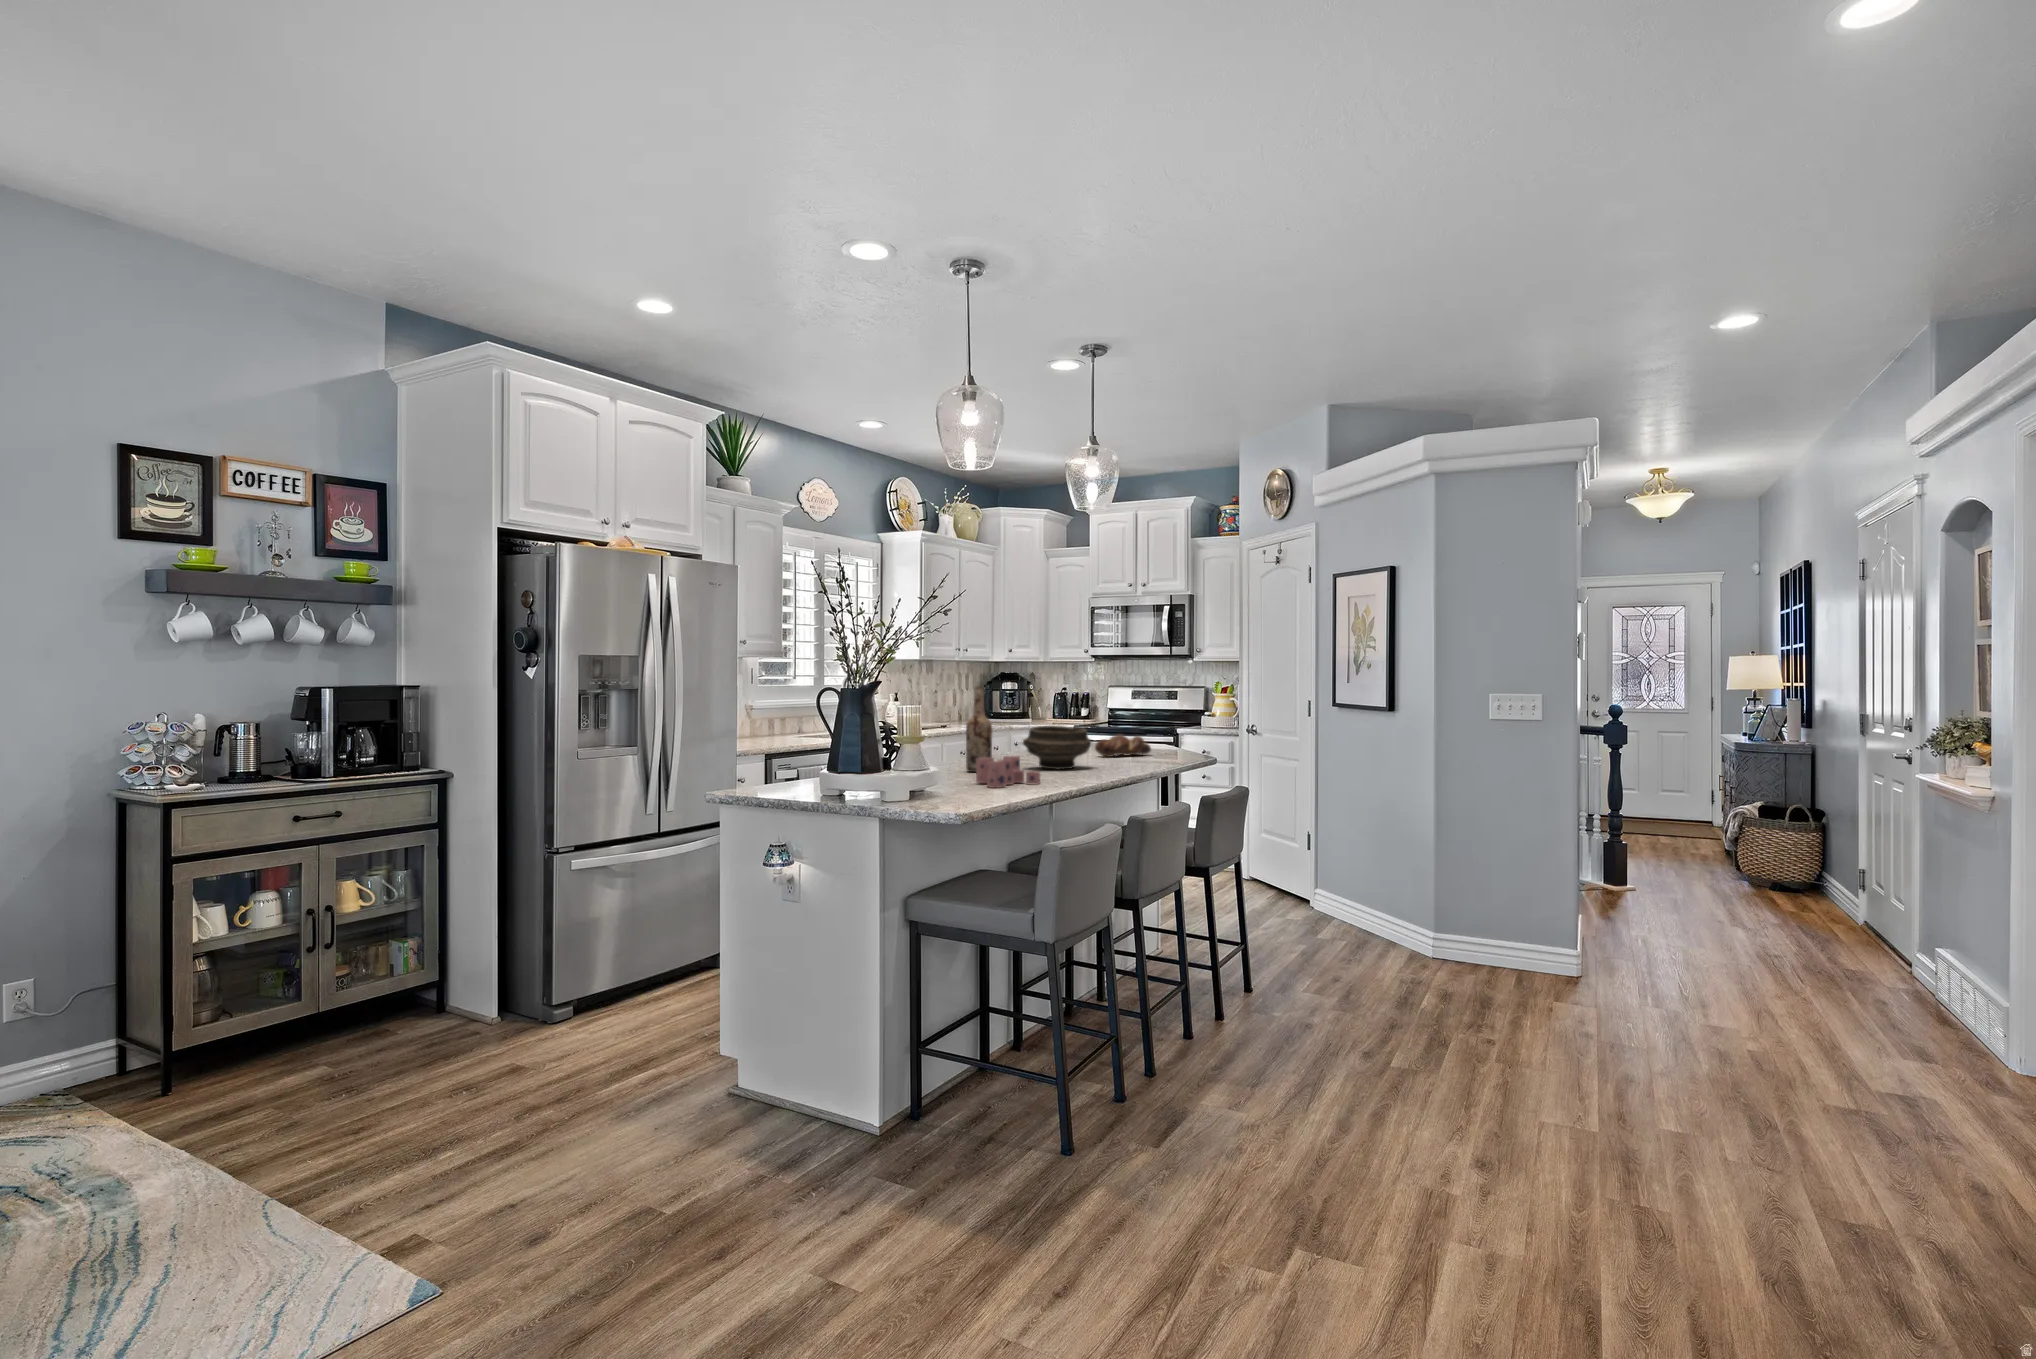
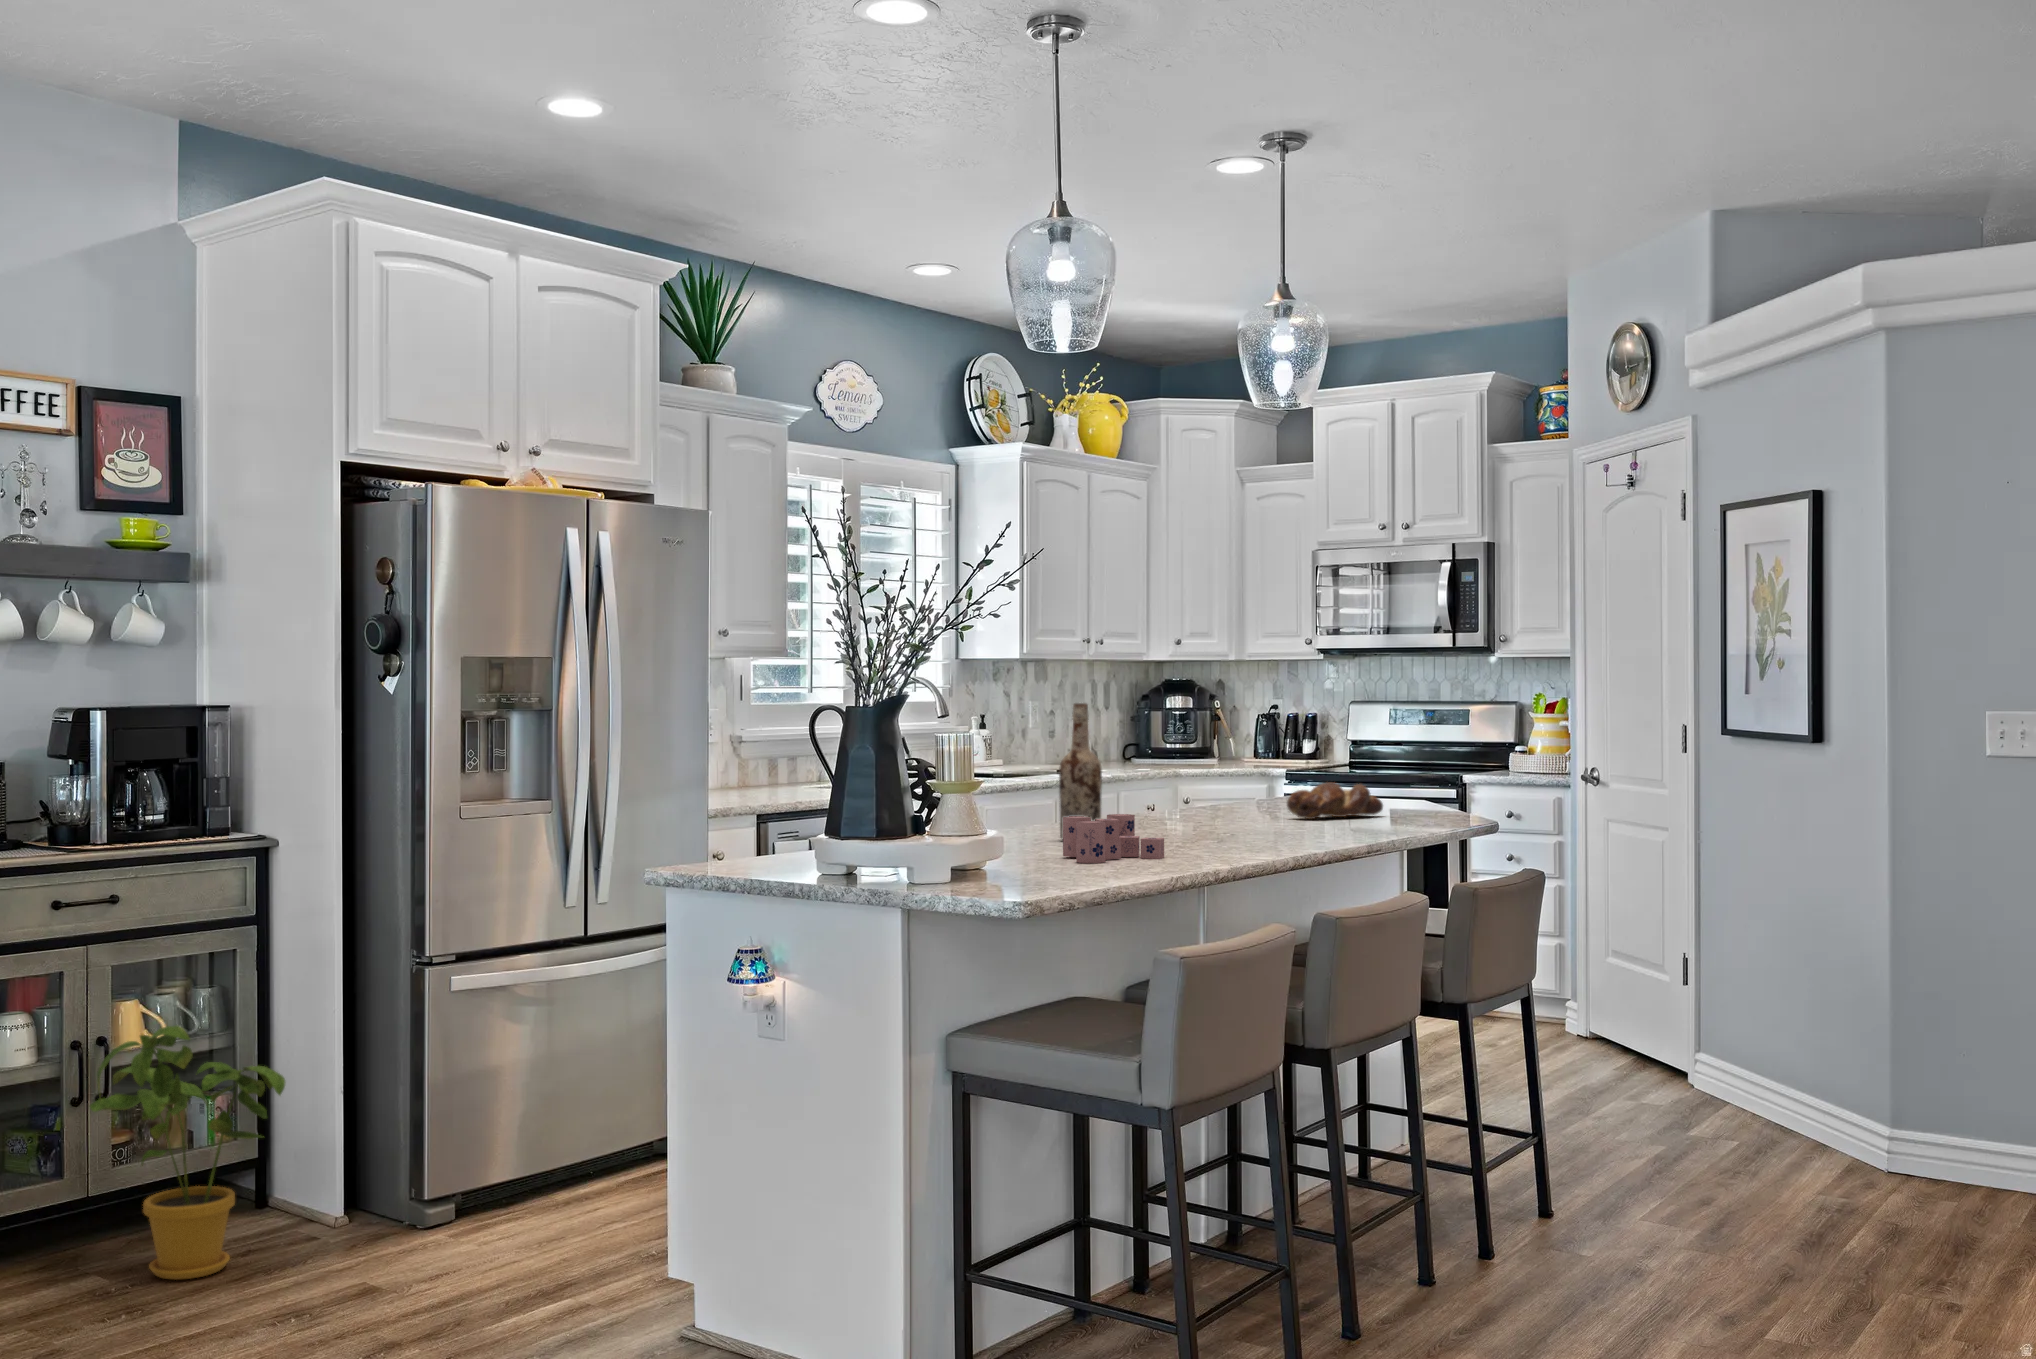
bowl: present [1023,726,1091,769] -> none [1153,767,1265,837]
house plant: none [321,899,459,1066] -> present [90,1026,285,1279]

